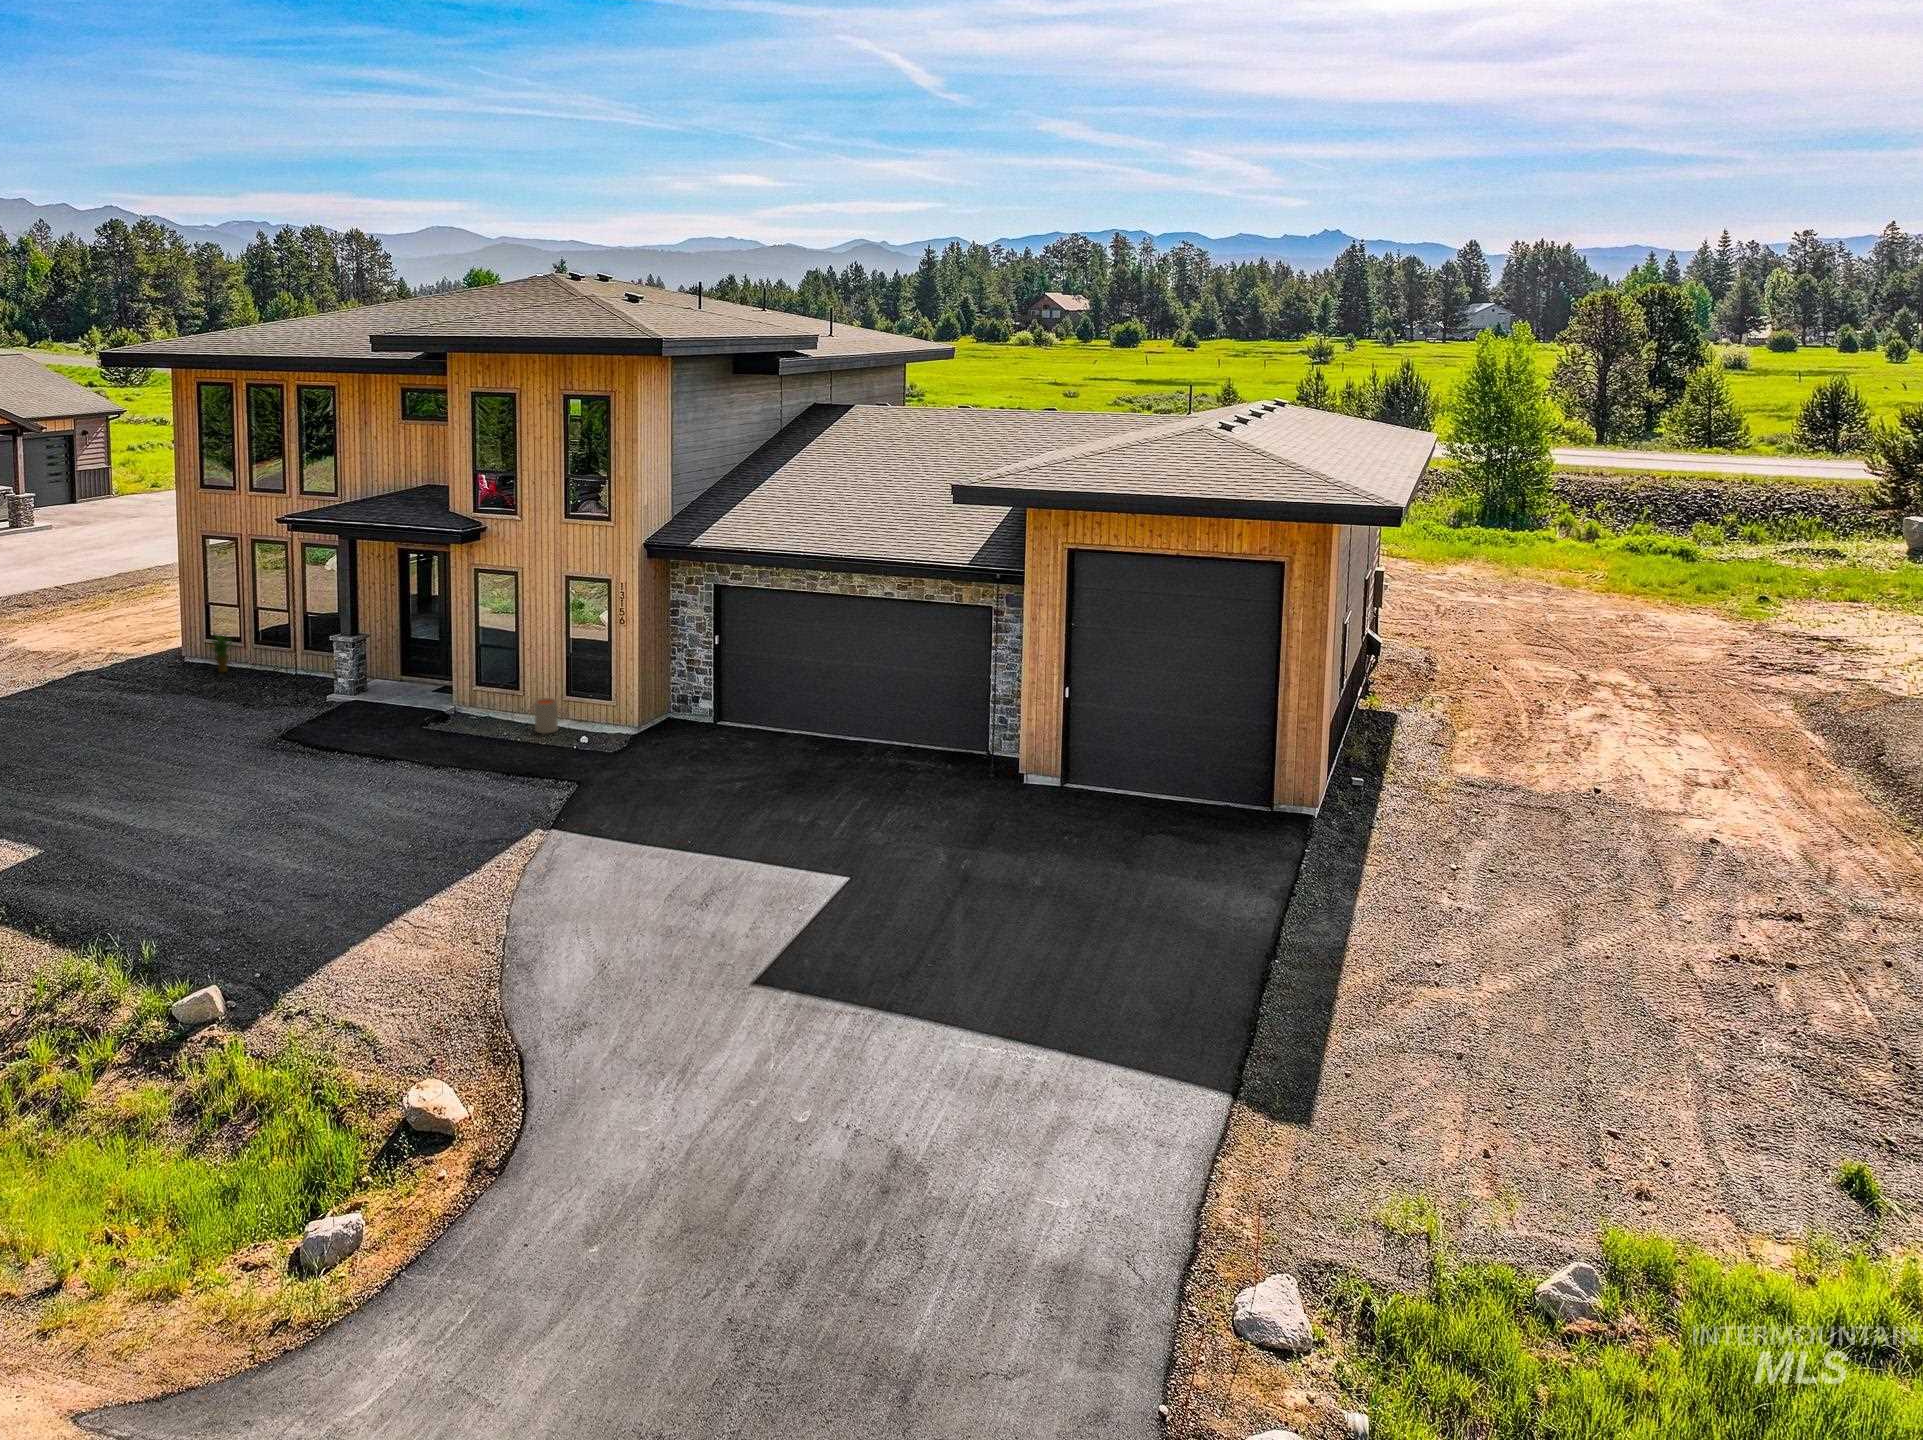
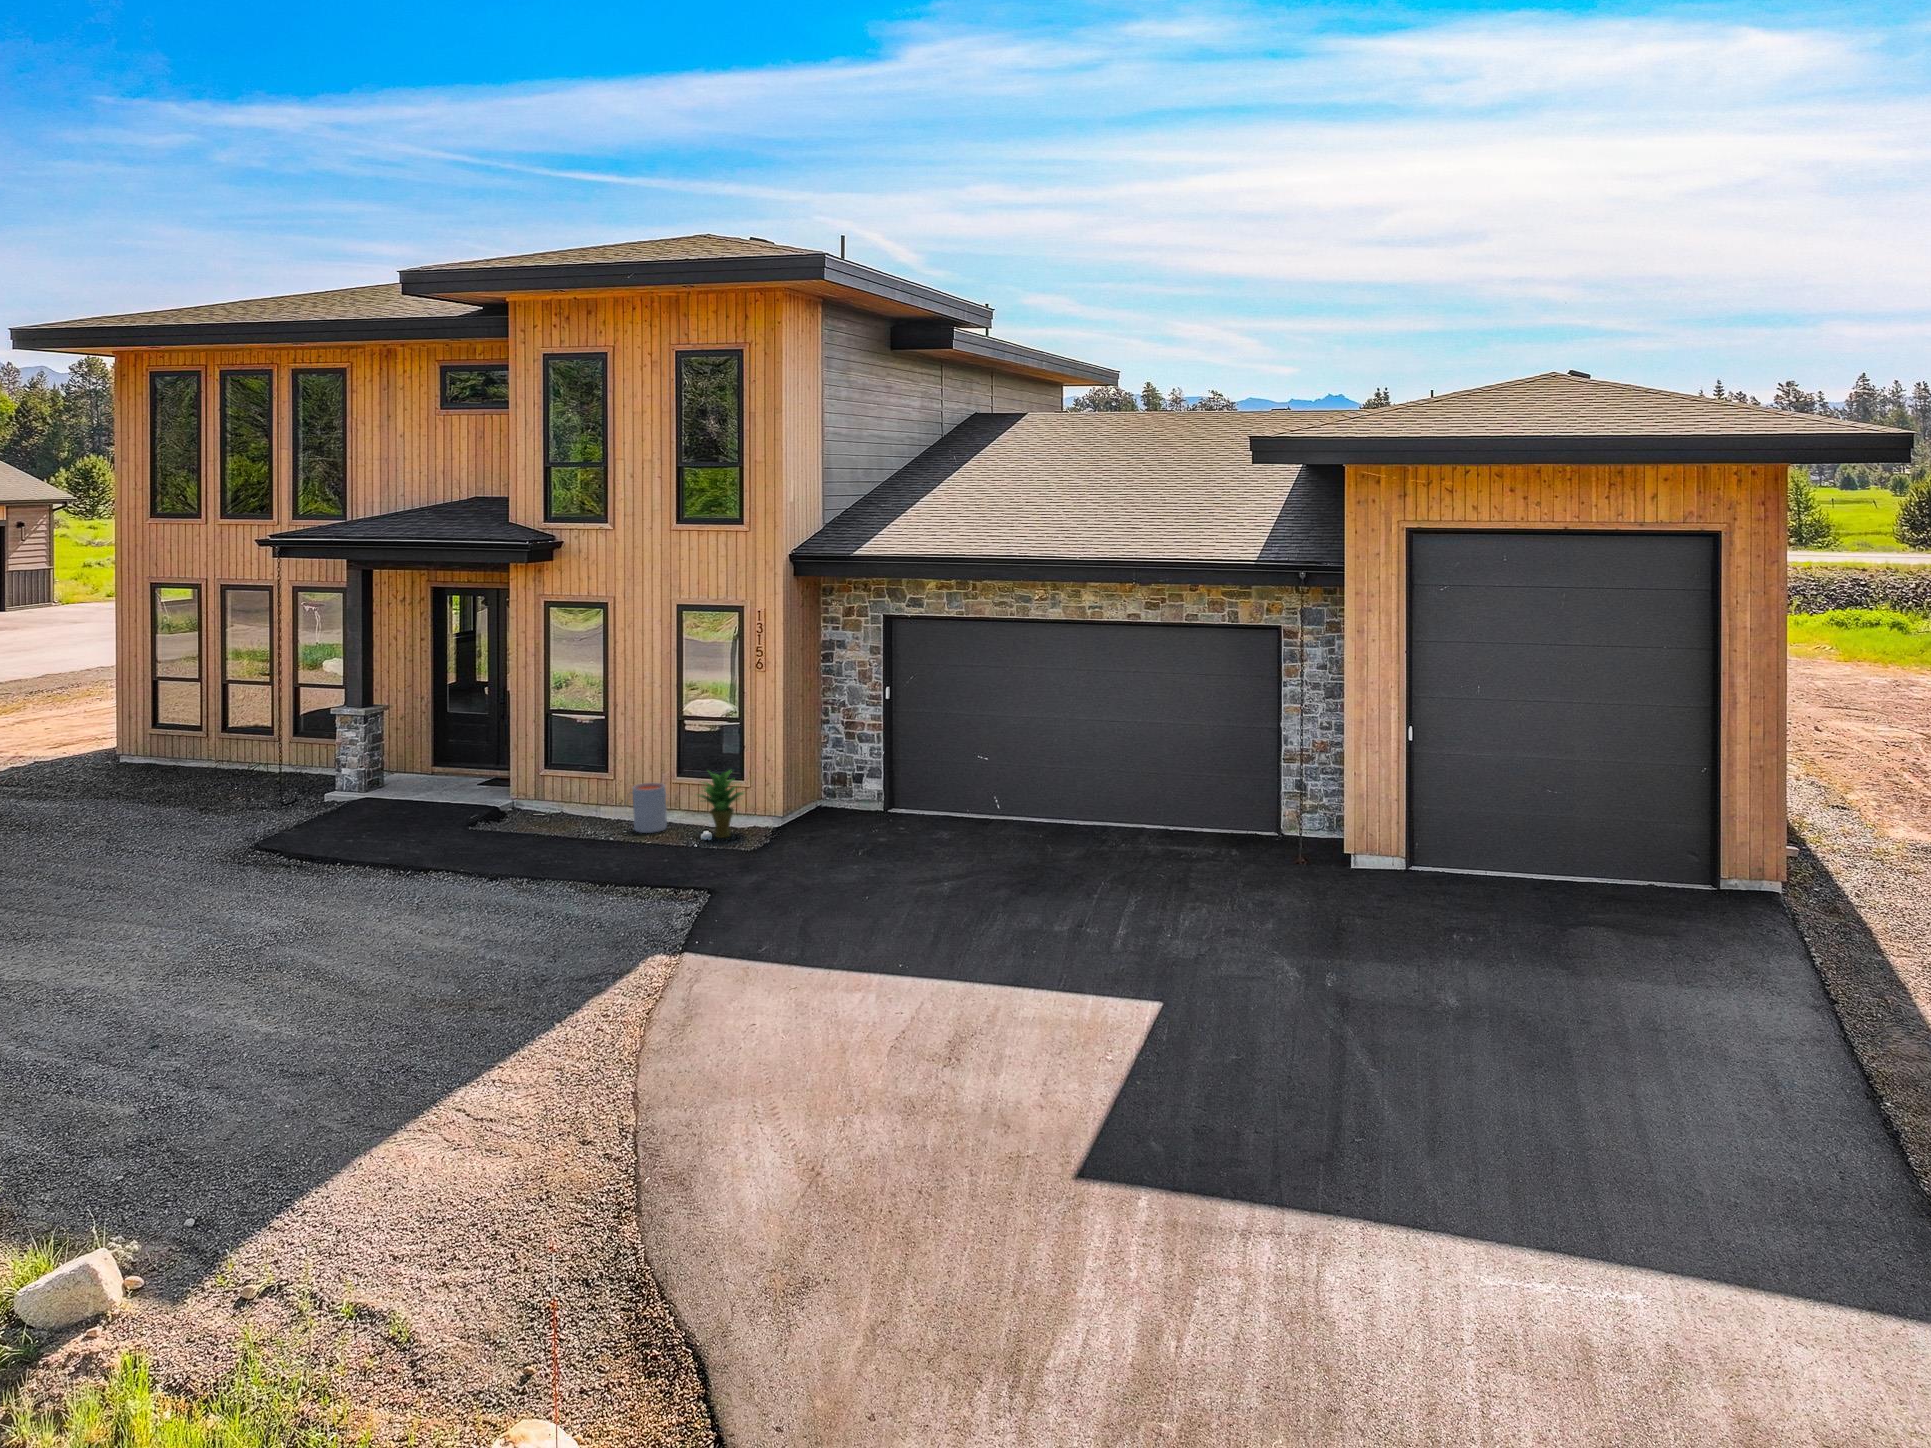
potted plant: present [210,634,235,672] -> present [699,770,743,838]

